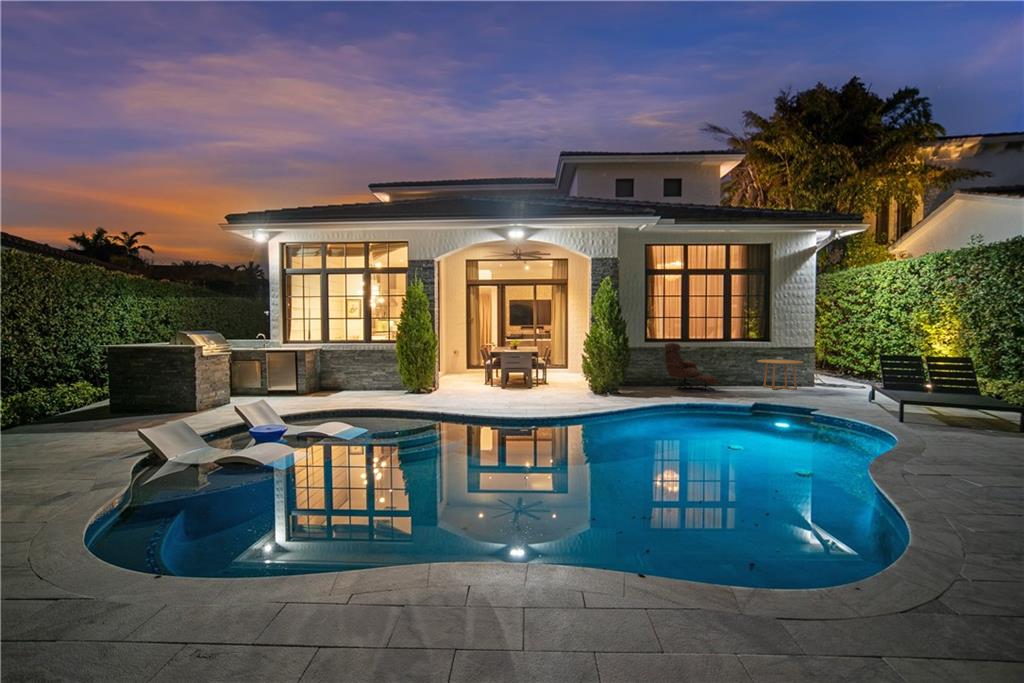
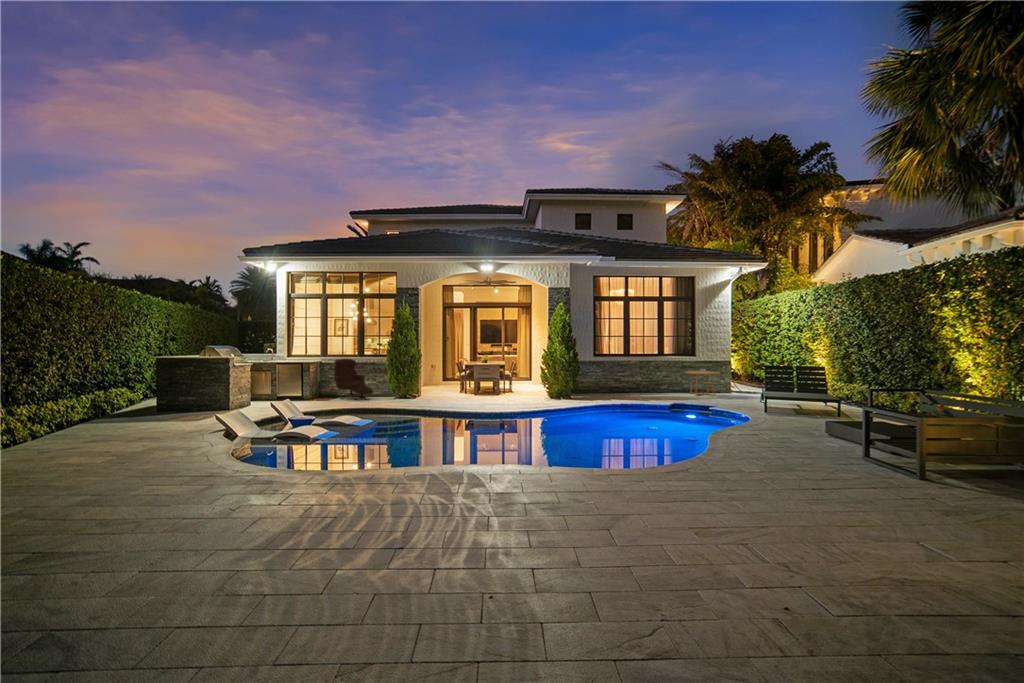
lounge chair: present [665,343,718,391] -> present [334,359,373,399]

